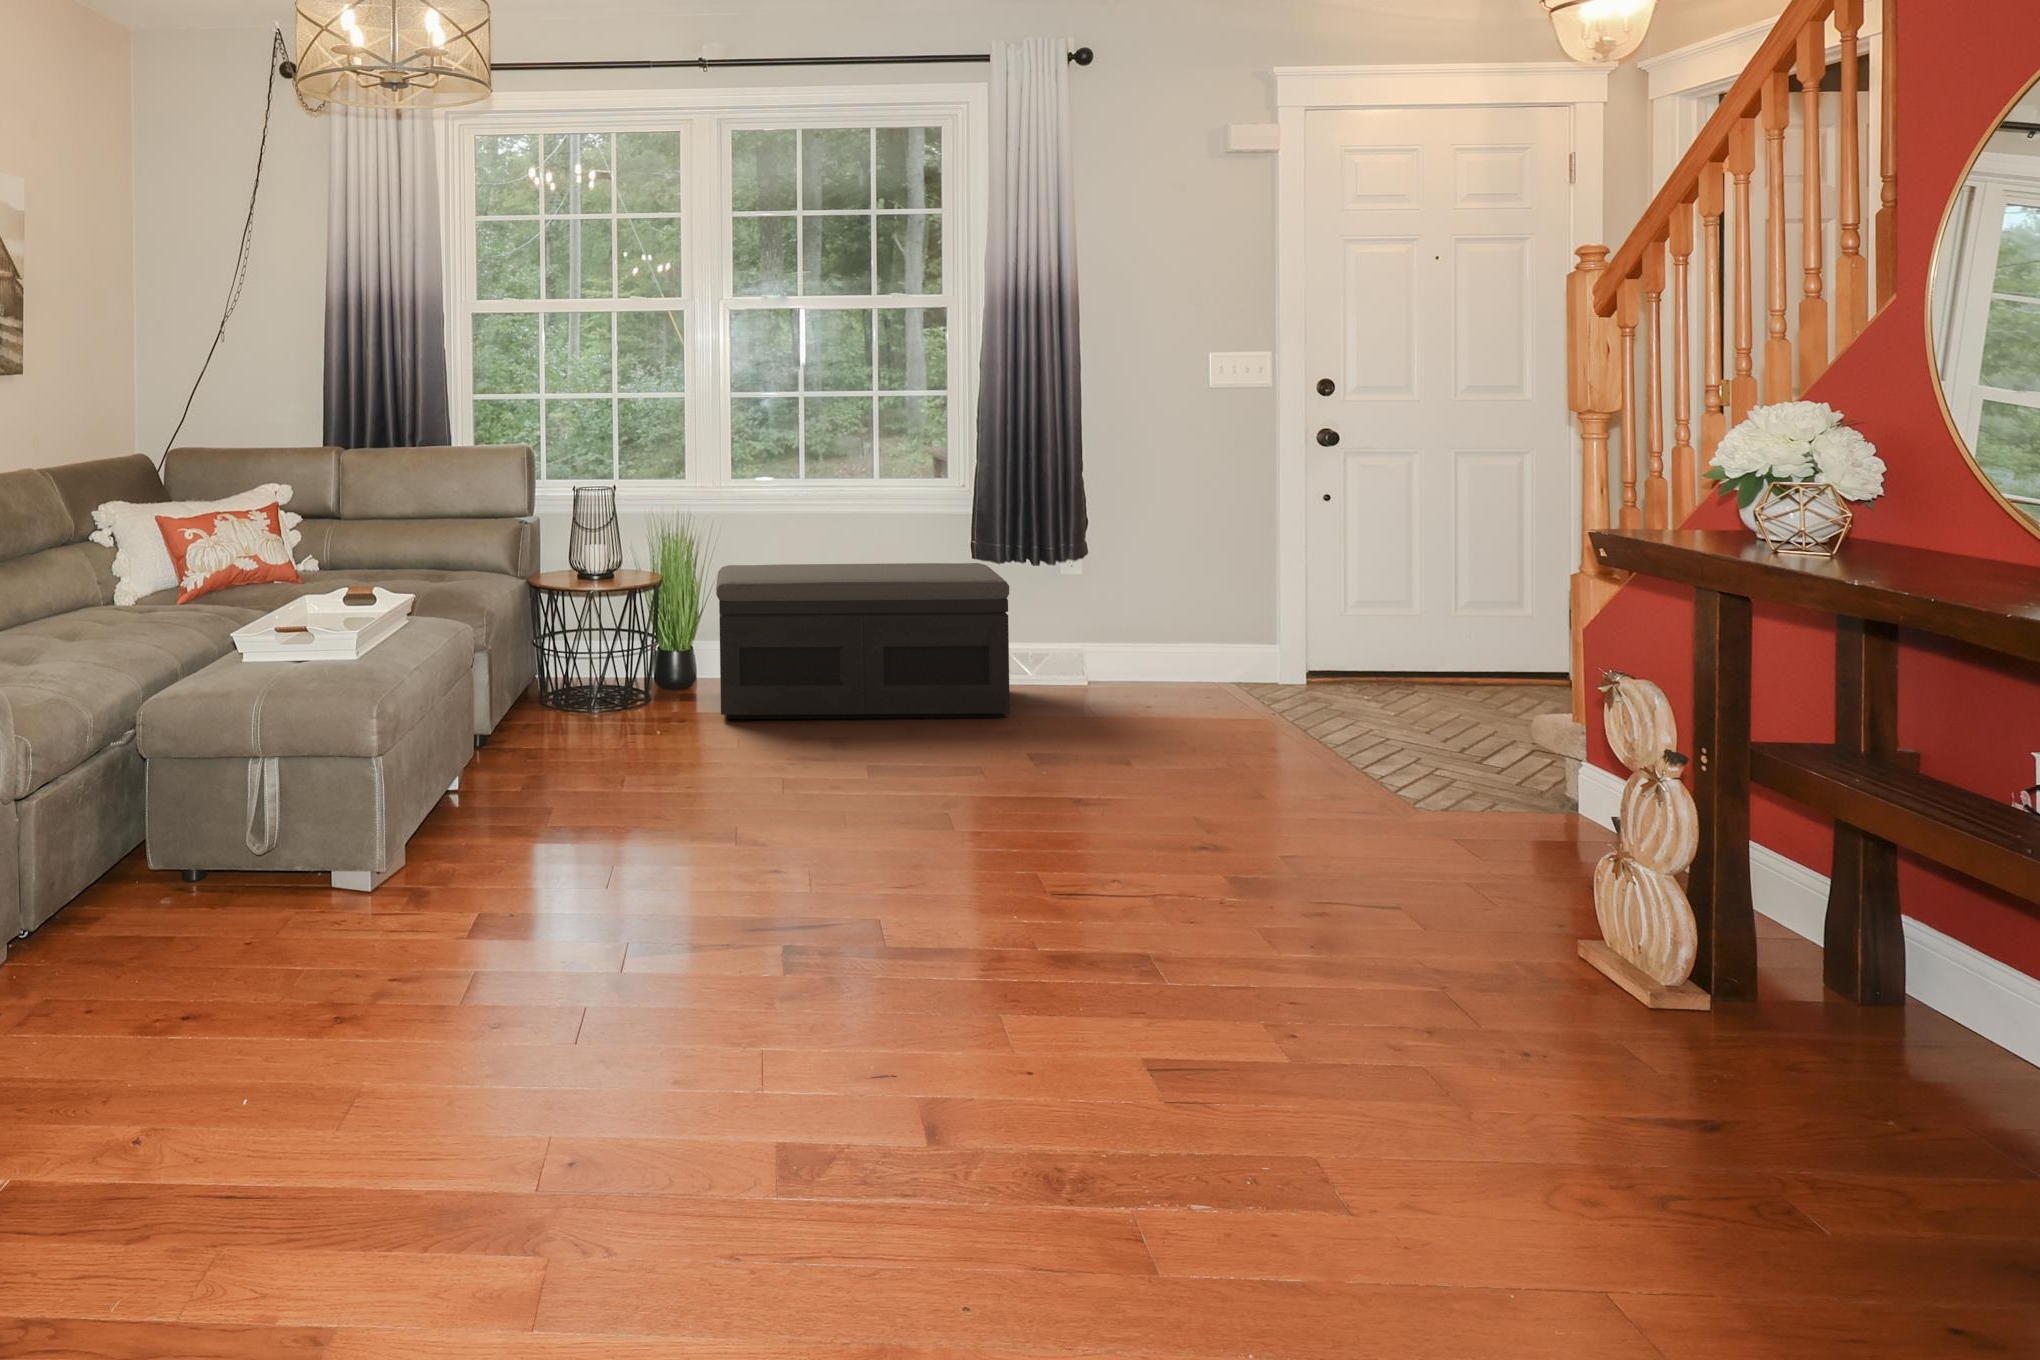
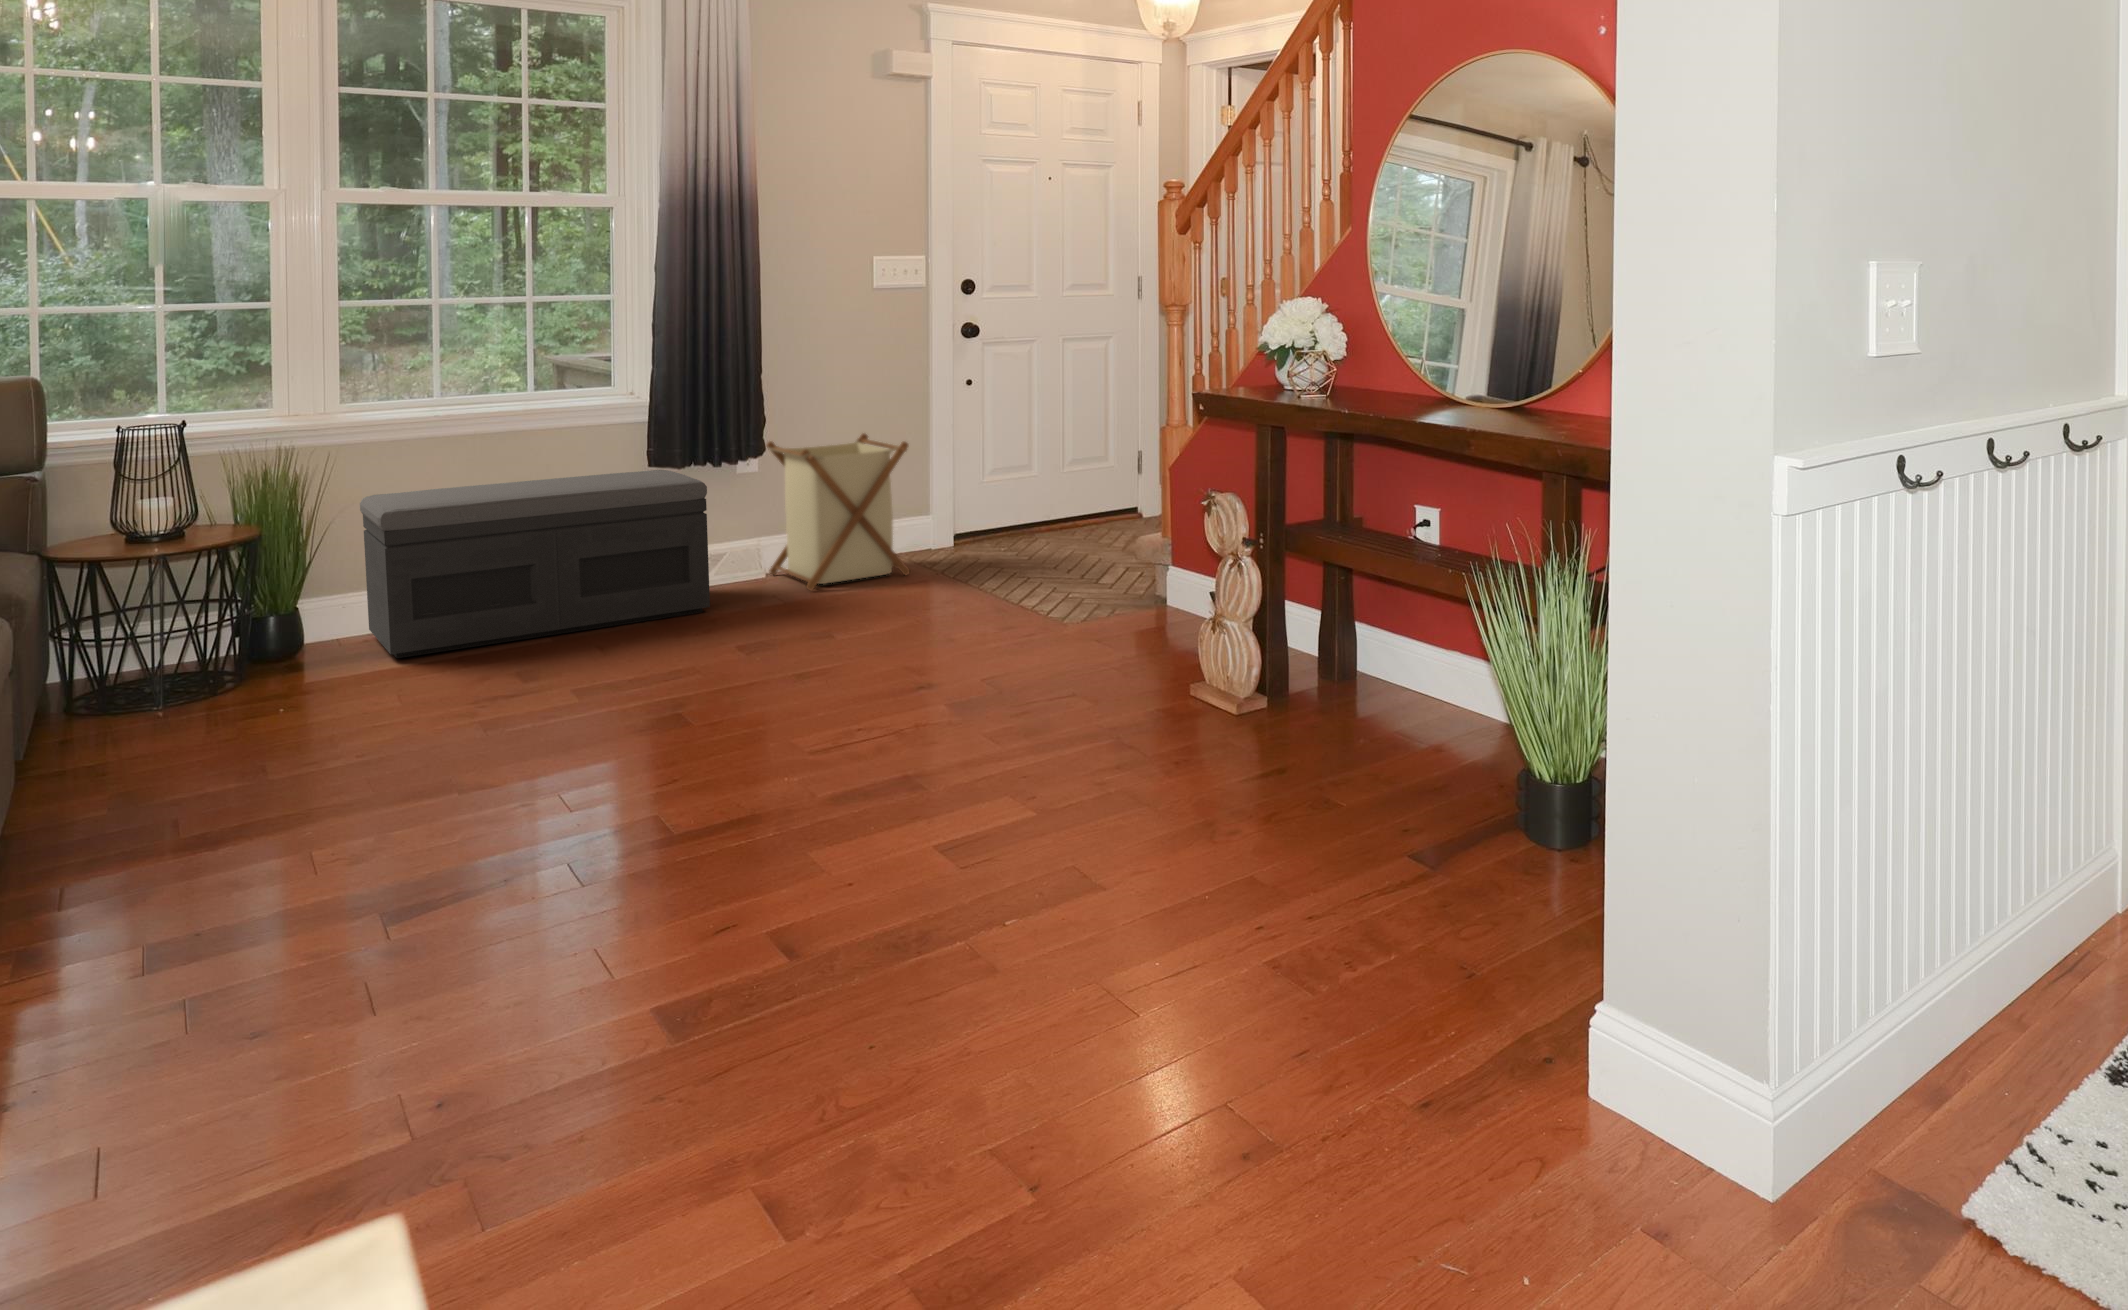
laundry basket: none [1087,540,1241,711] -> present [766,434,910,590]

